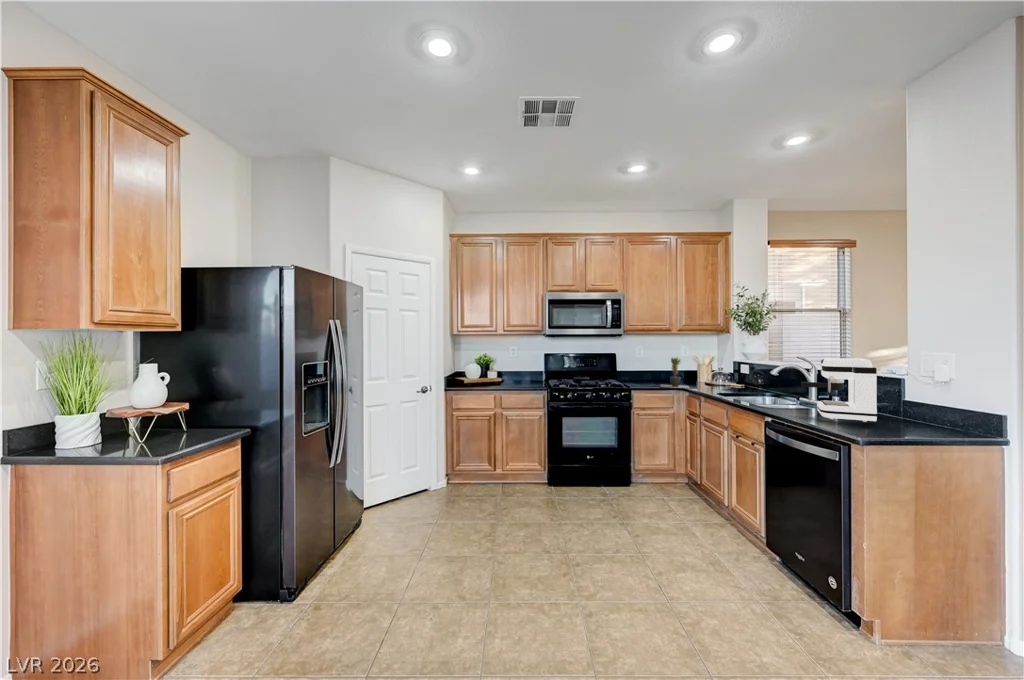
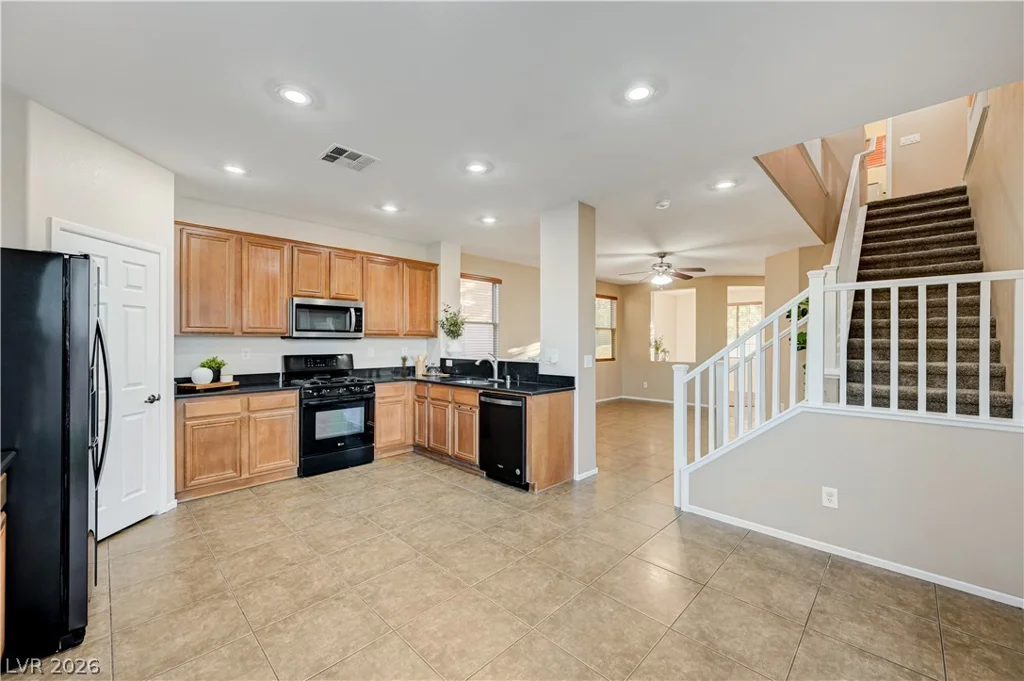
coffee maker: present [801,358,877,422] -> none [497,352,533,387]

